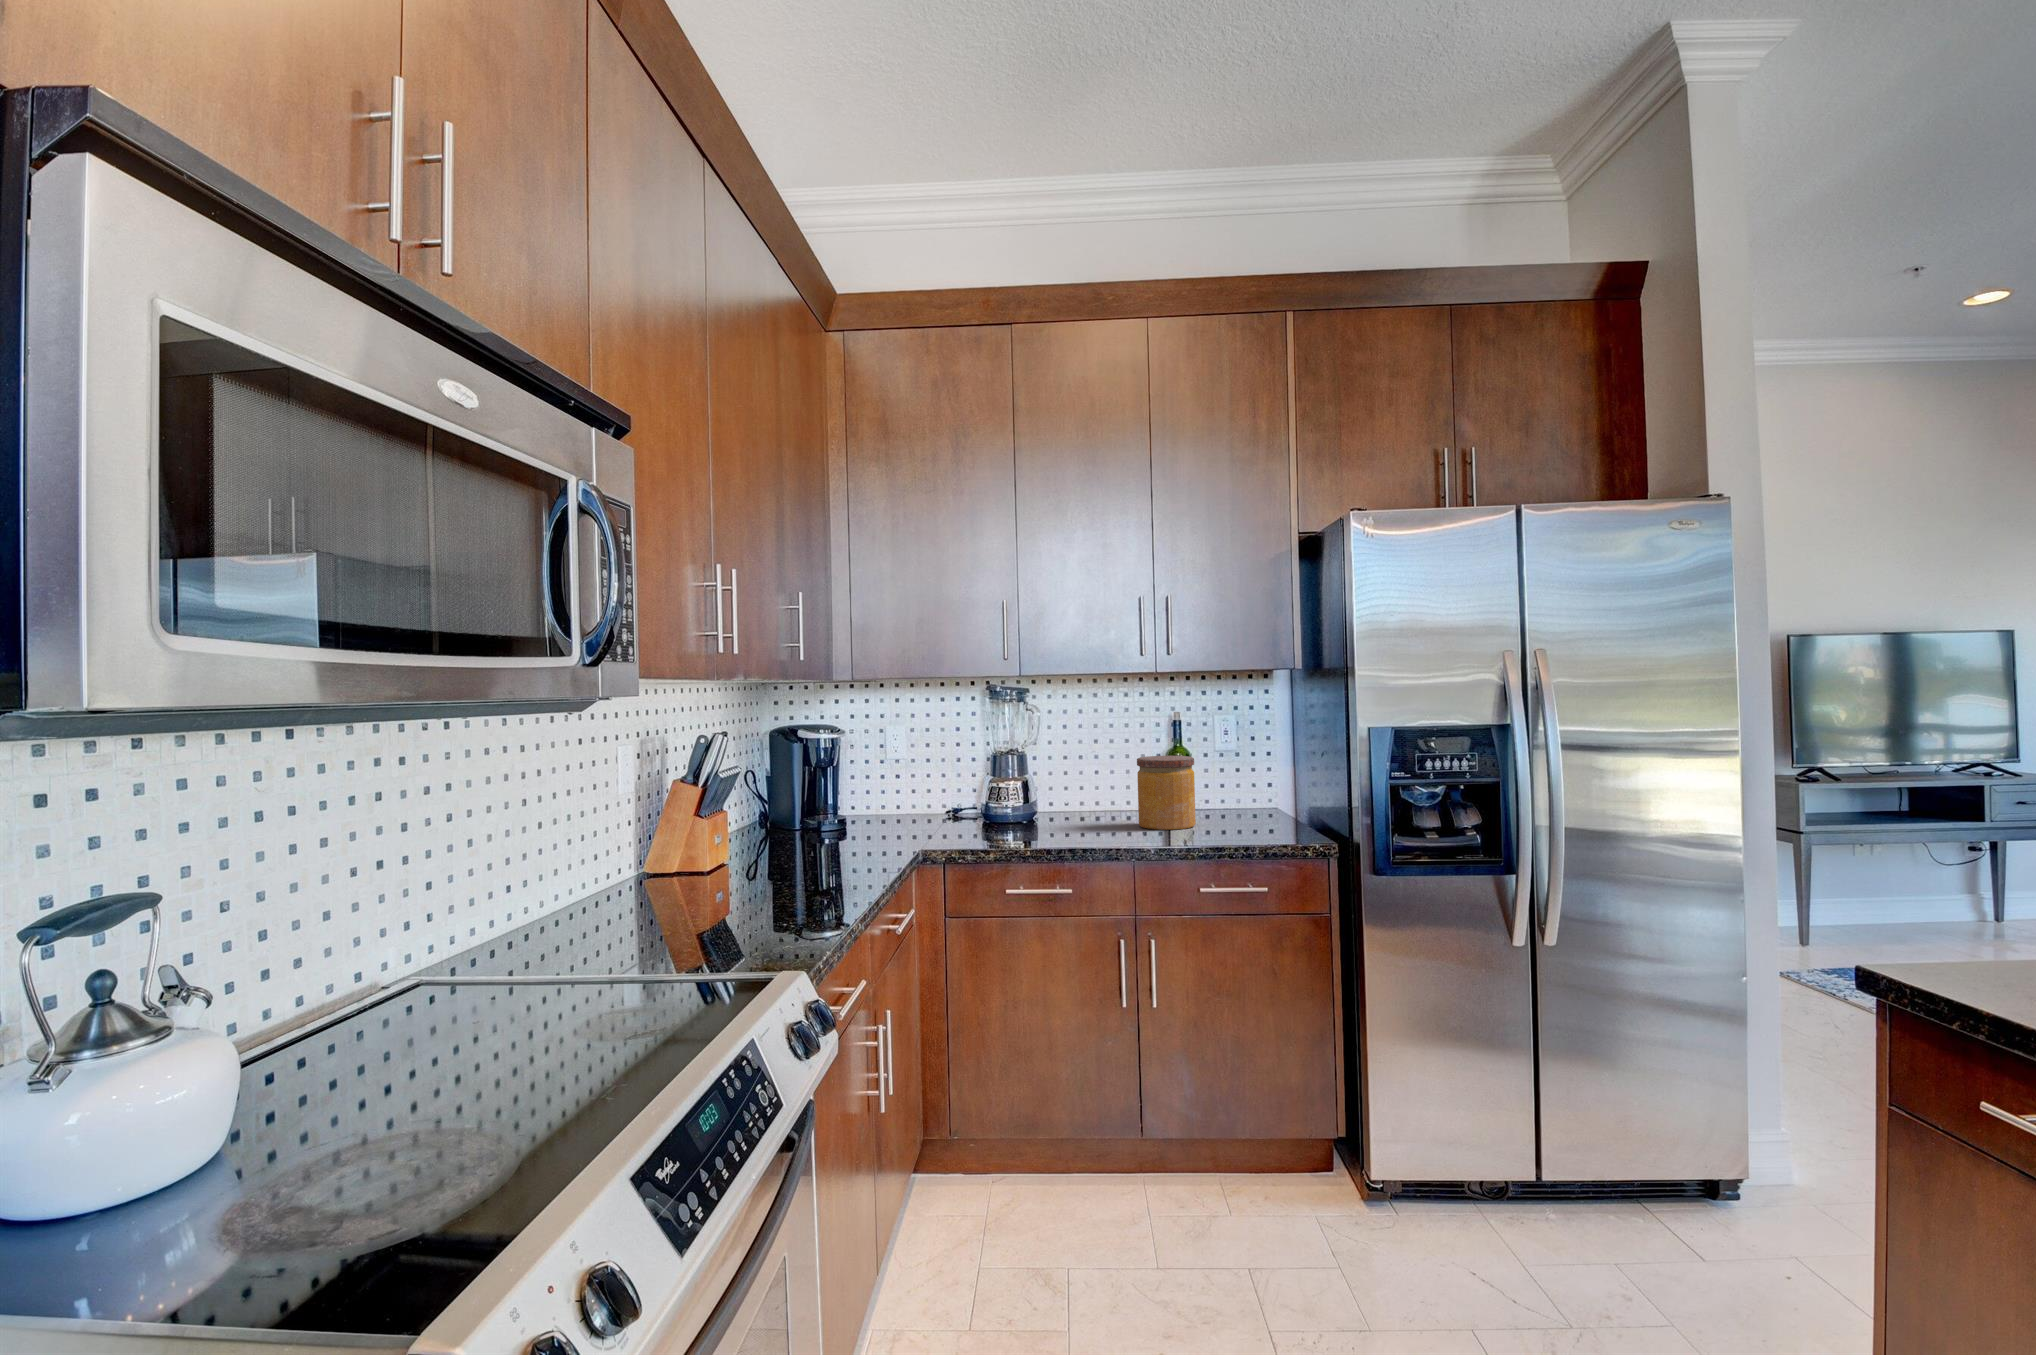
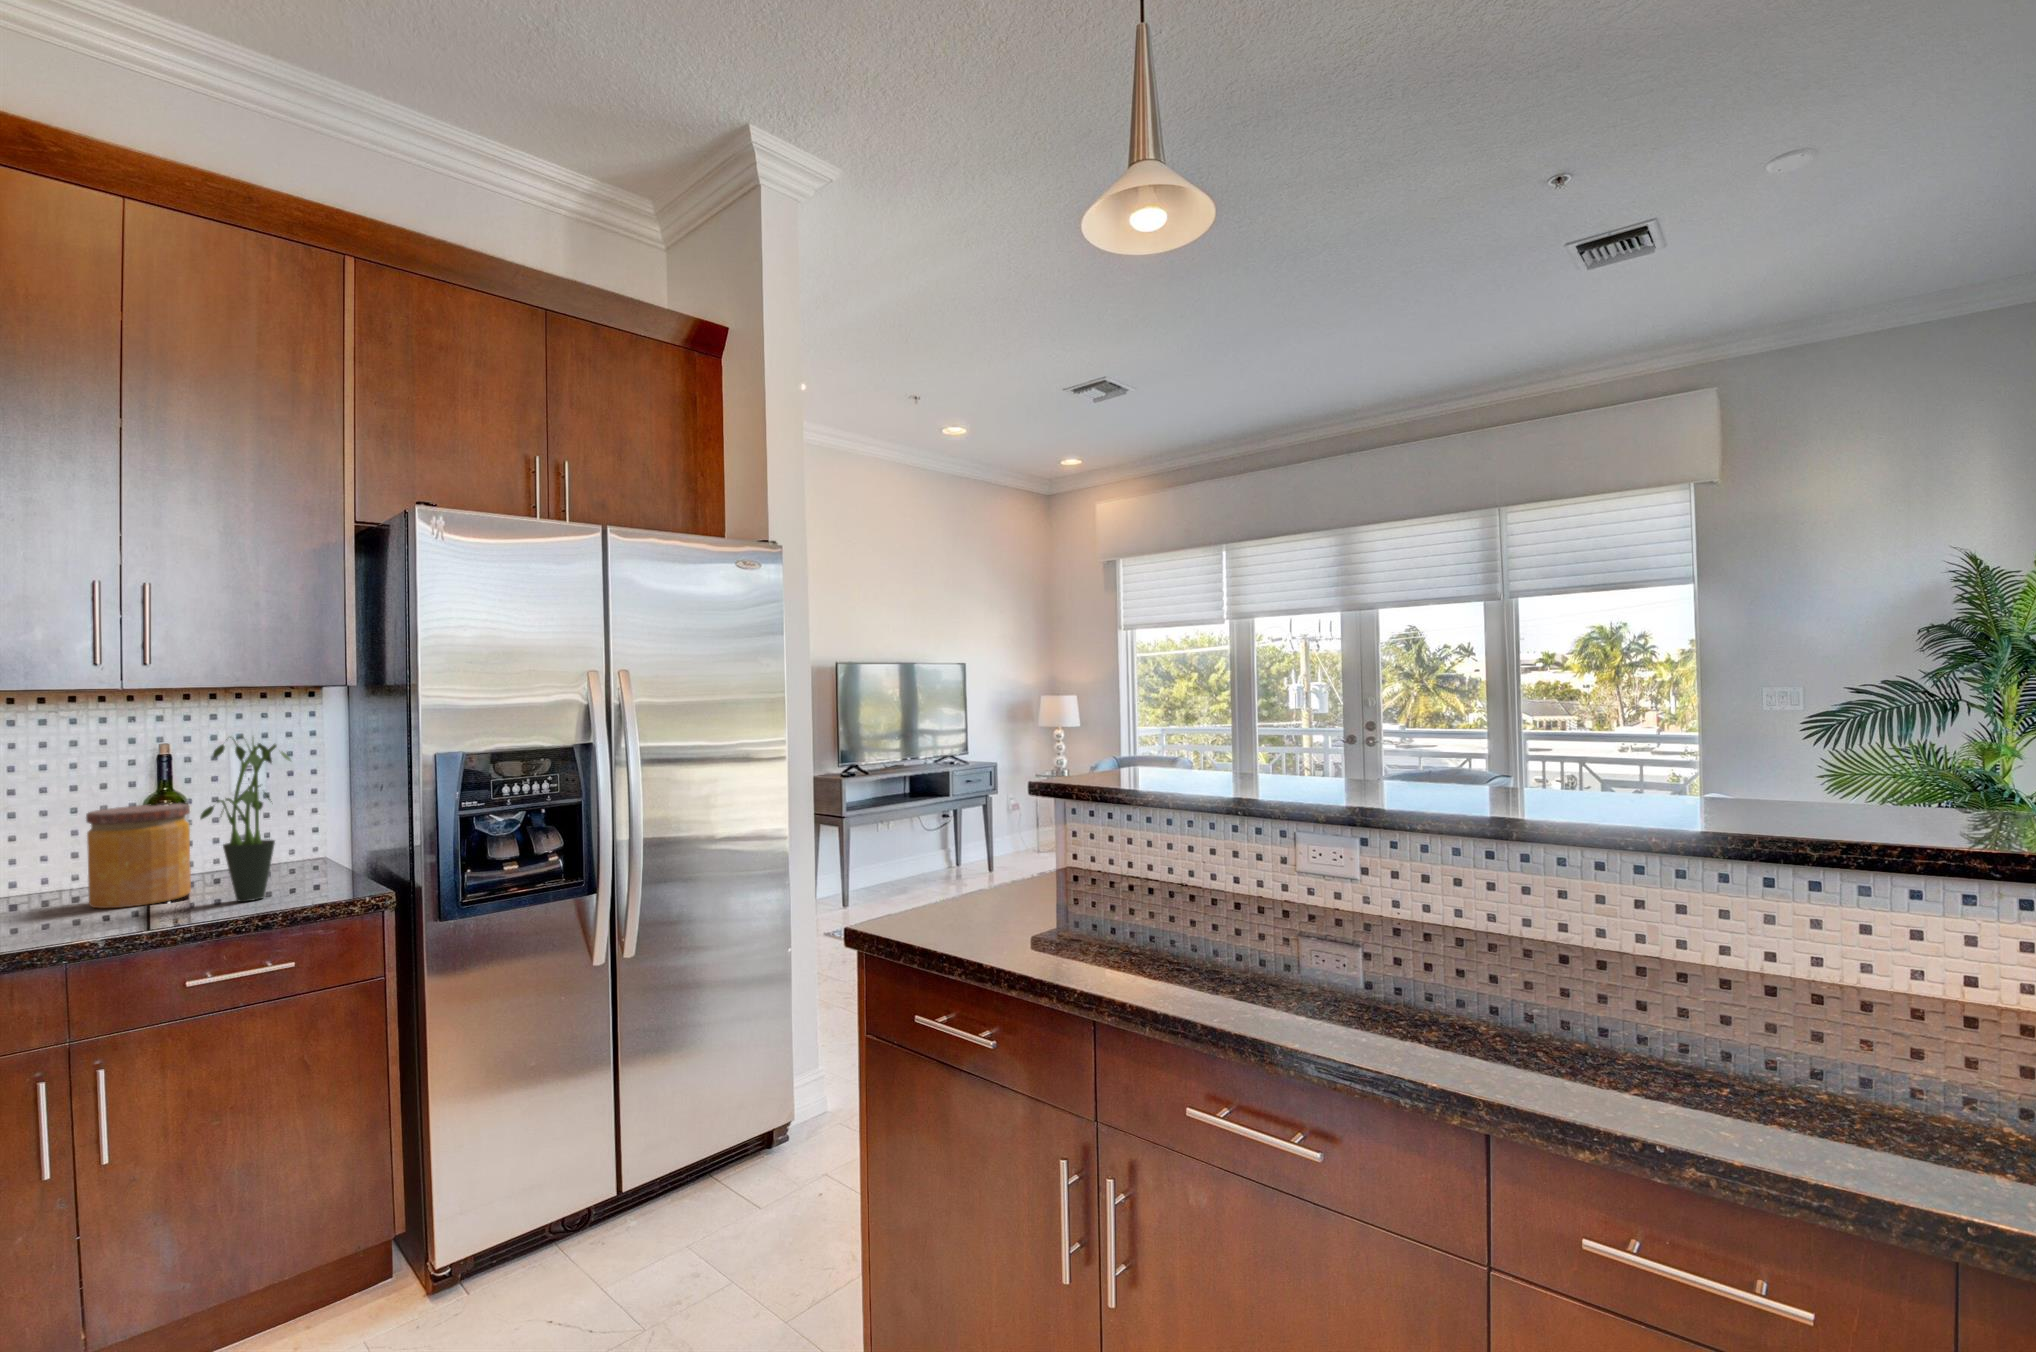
potted plant: none [1204,706,1262,836] -> present [200,737,291,902]

